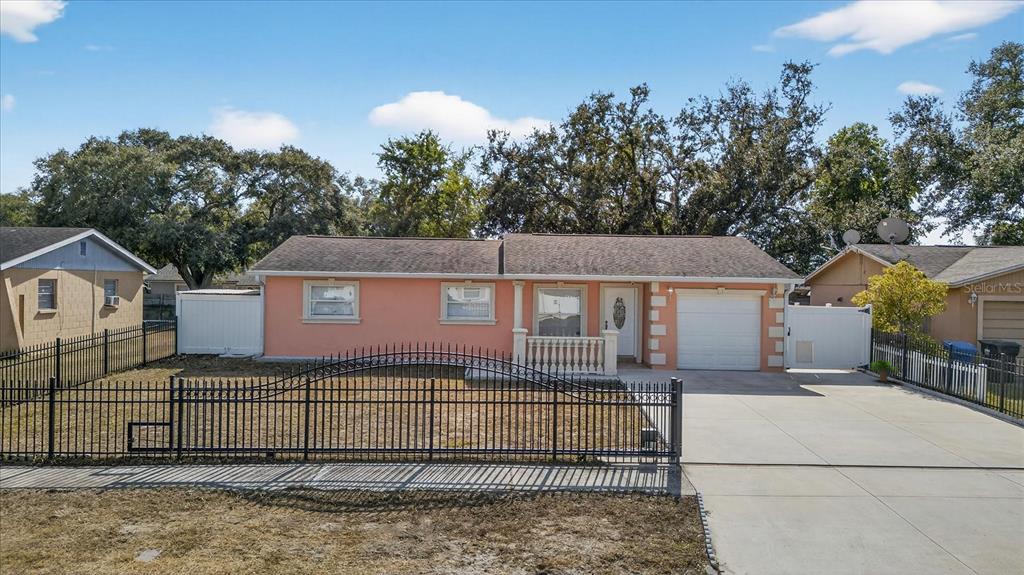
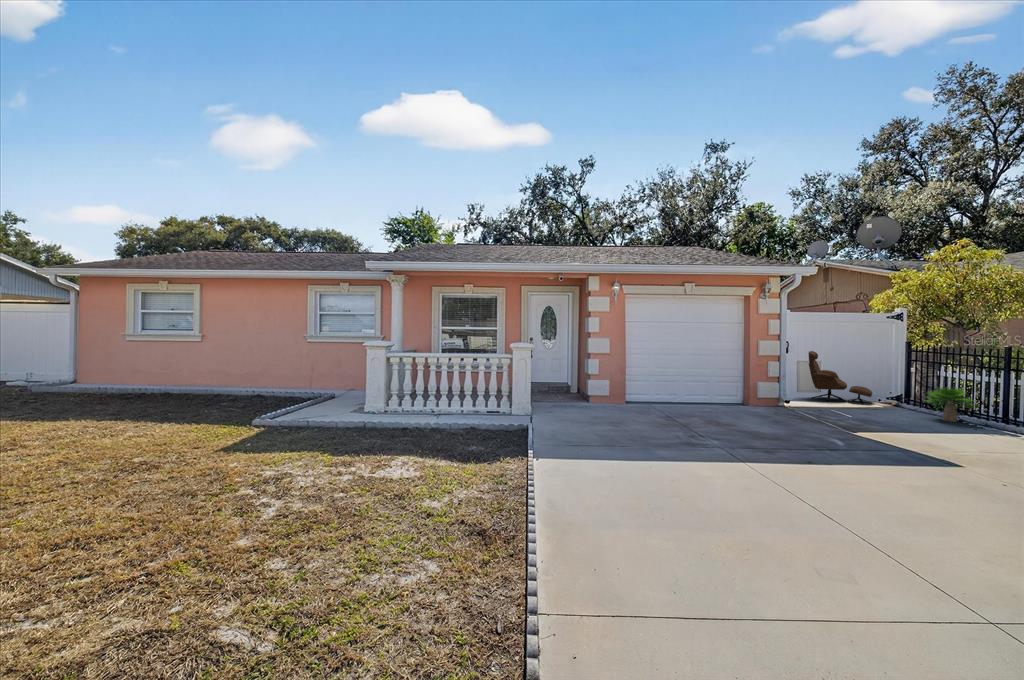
lounge chair: none [805,334,847,372] -> present [809,351,872,404]

